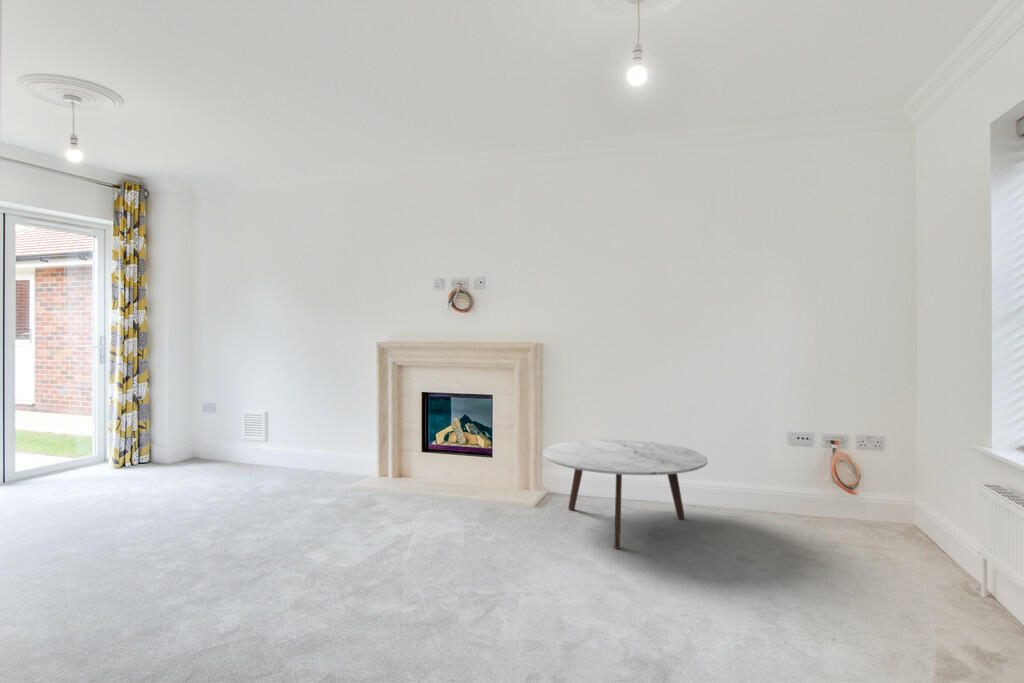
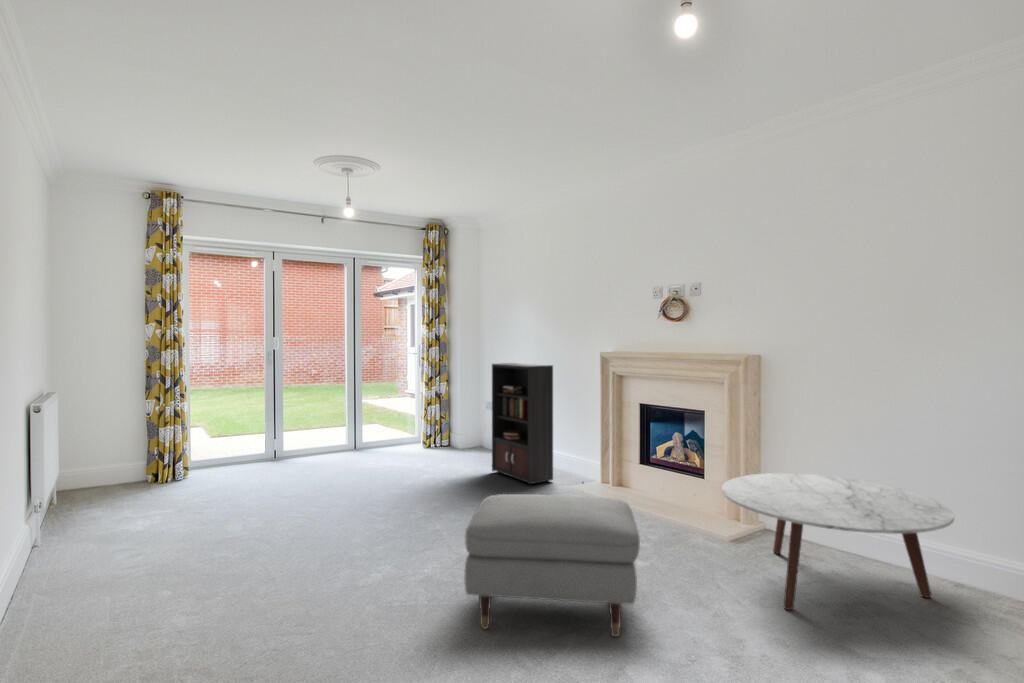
bookcase: none [241,356,357,489] -> present [492,363,584,484]
ottoman: none [349,479,547,640] -> present [464,494,640,637]

